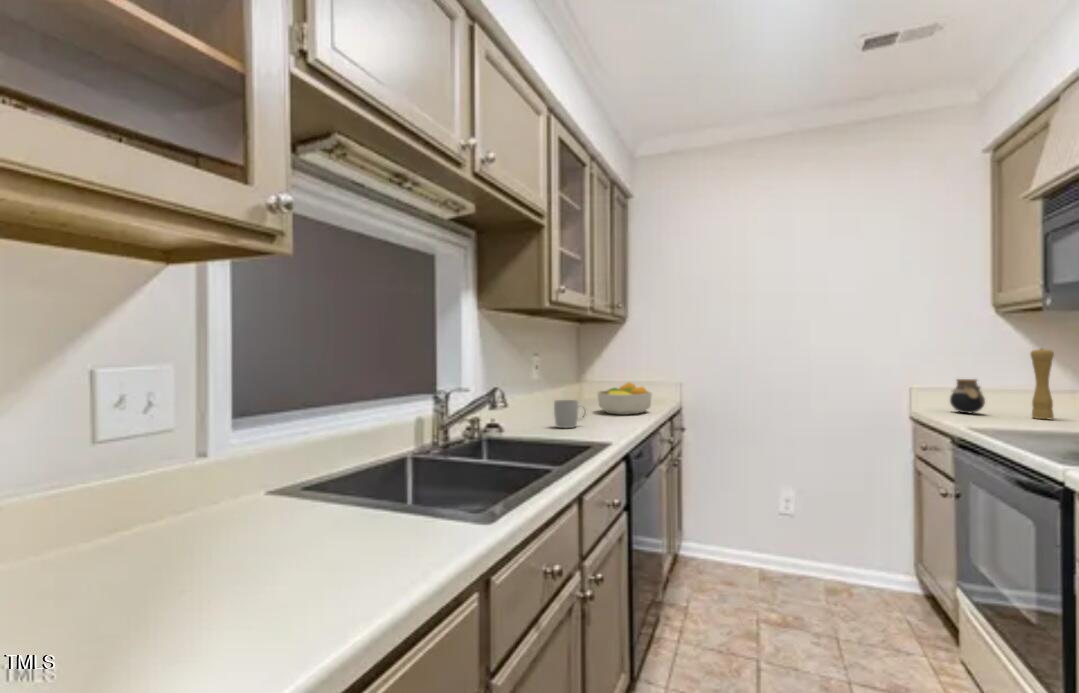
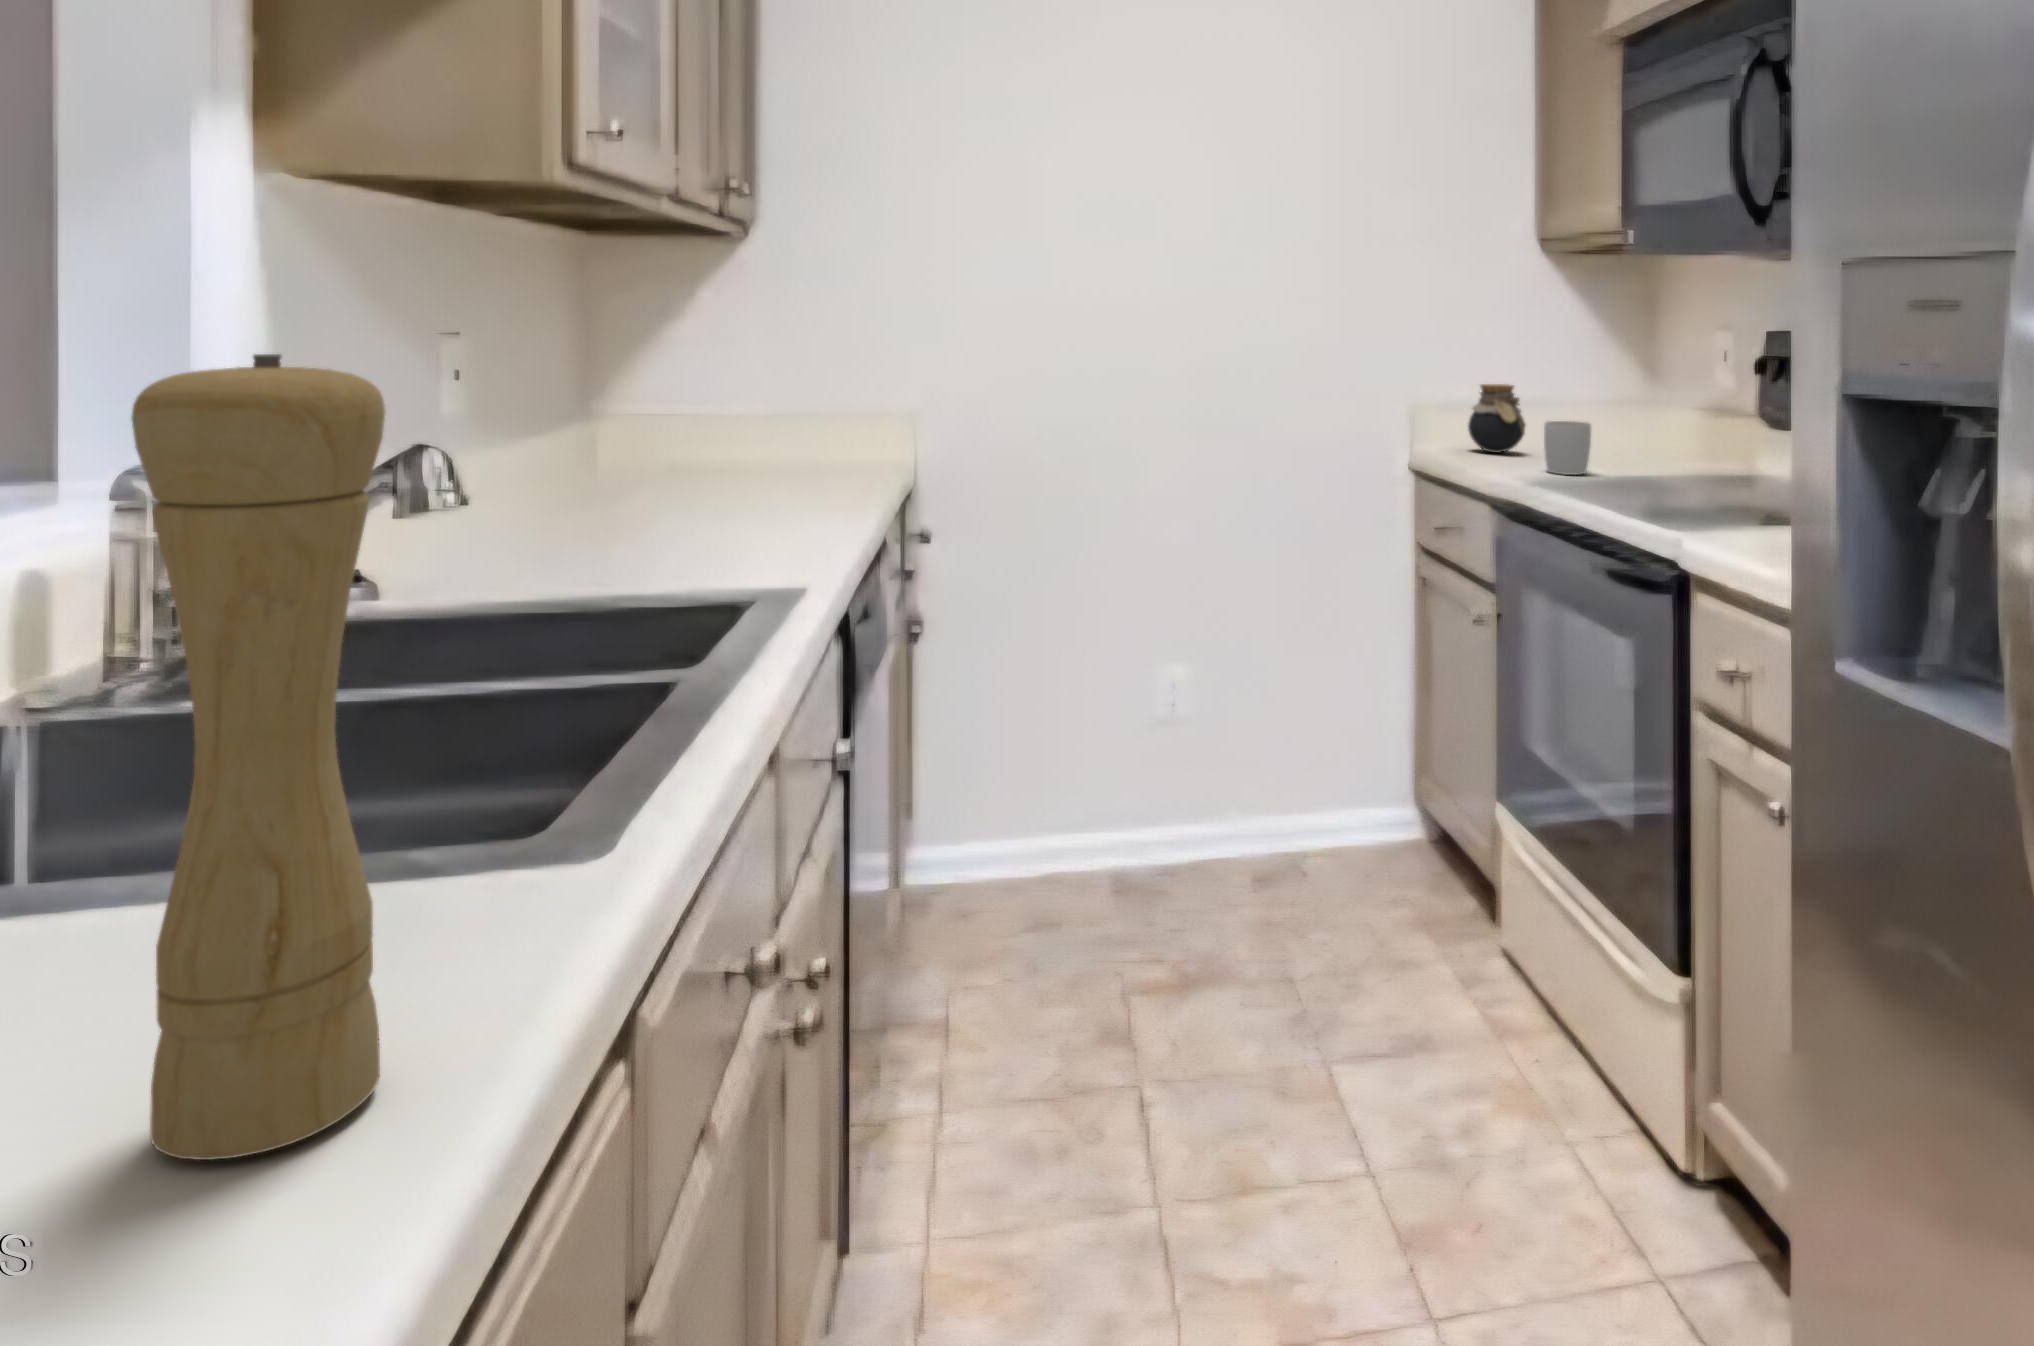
pepper mill: present [1031,349,1054,419] -> present [132,354,385,1160]
fruit bowl: present [597,382,652,415] -> none [676,404,845,500]
mug: present [554,400,581,428] -> present [1544,421,1591,475]

